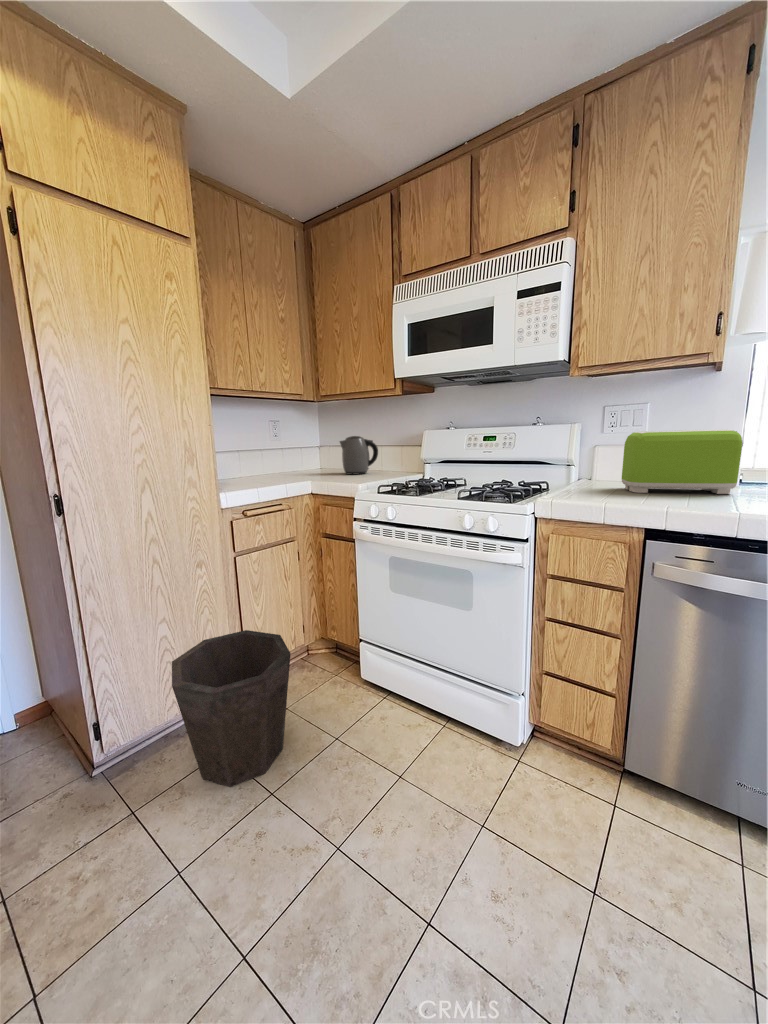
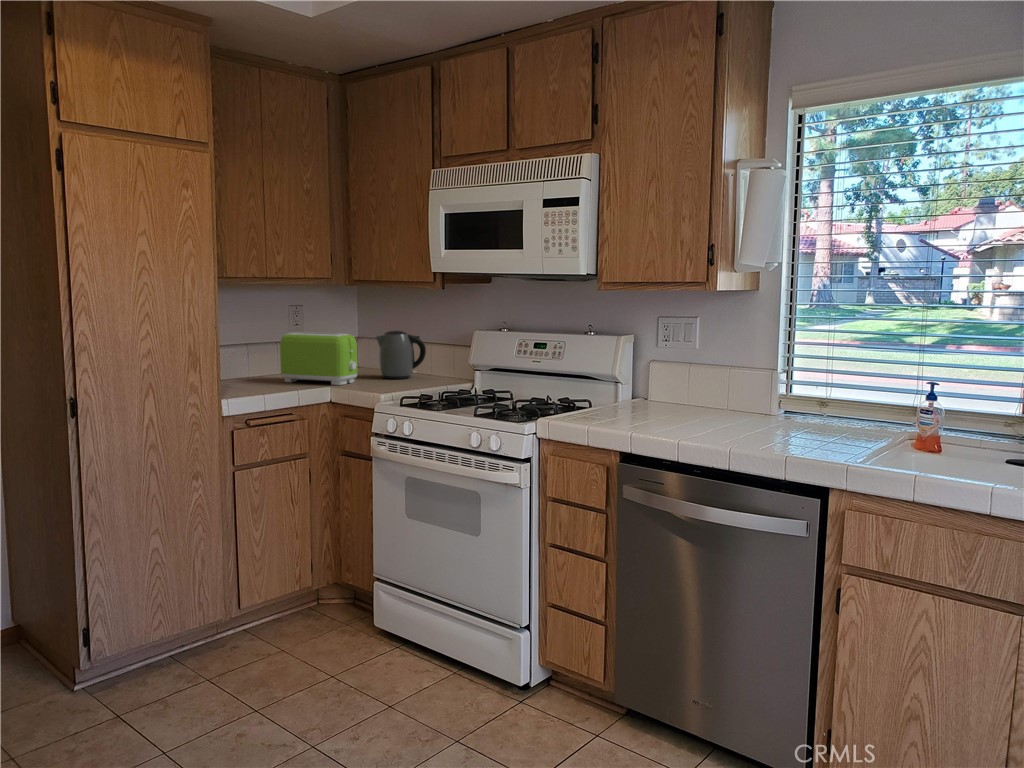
toaster: present [622,429,742,494] -> present [280,332,357,385]
waste bin: present [172,630,291,787] -> none [164,553,287,705]

